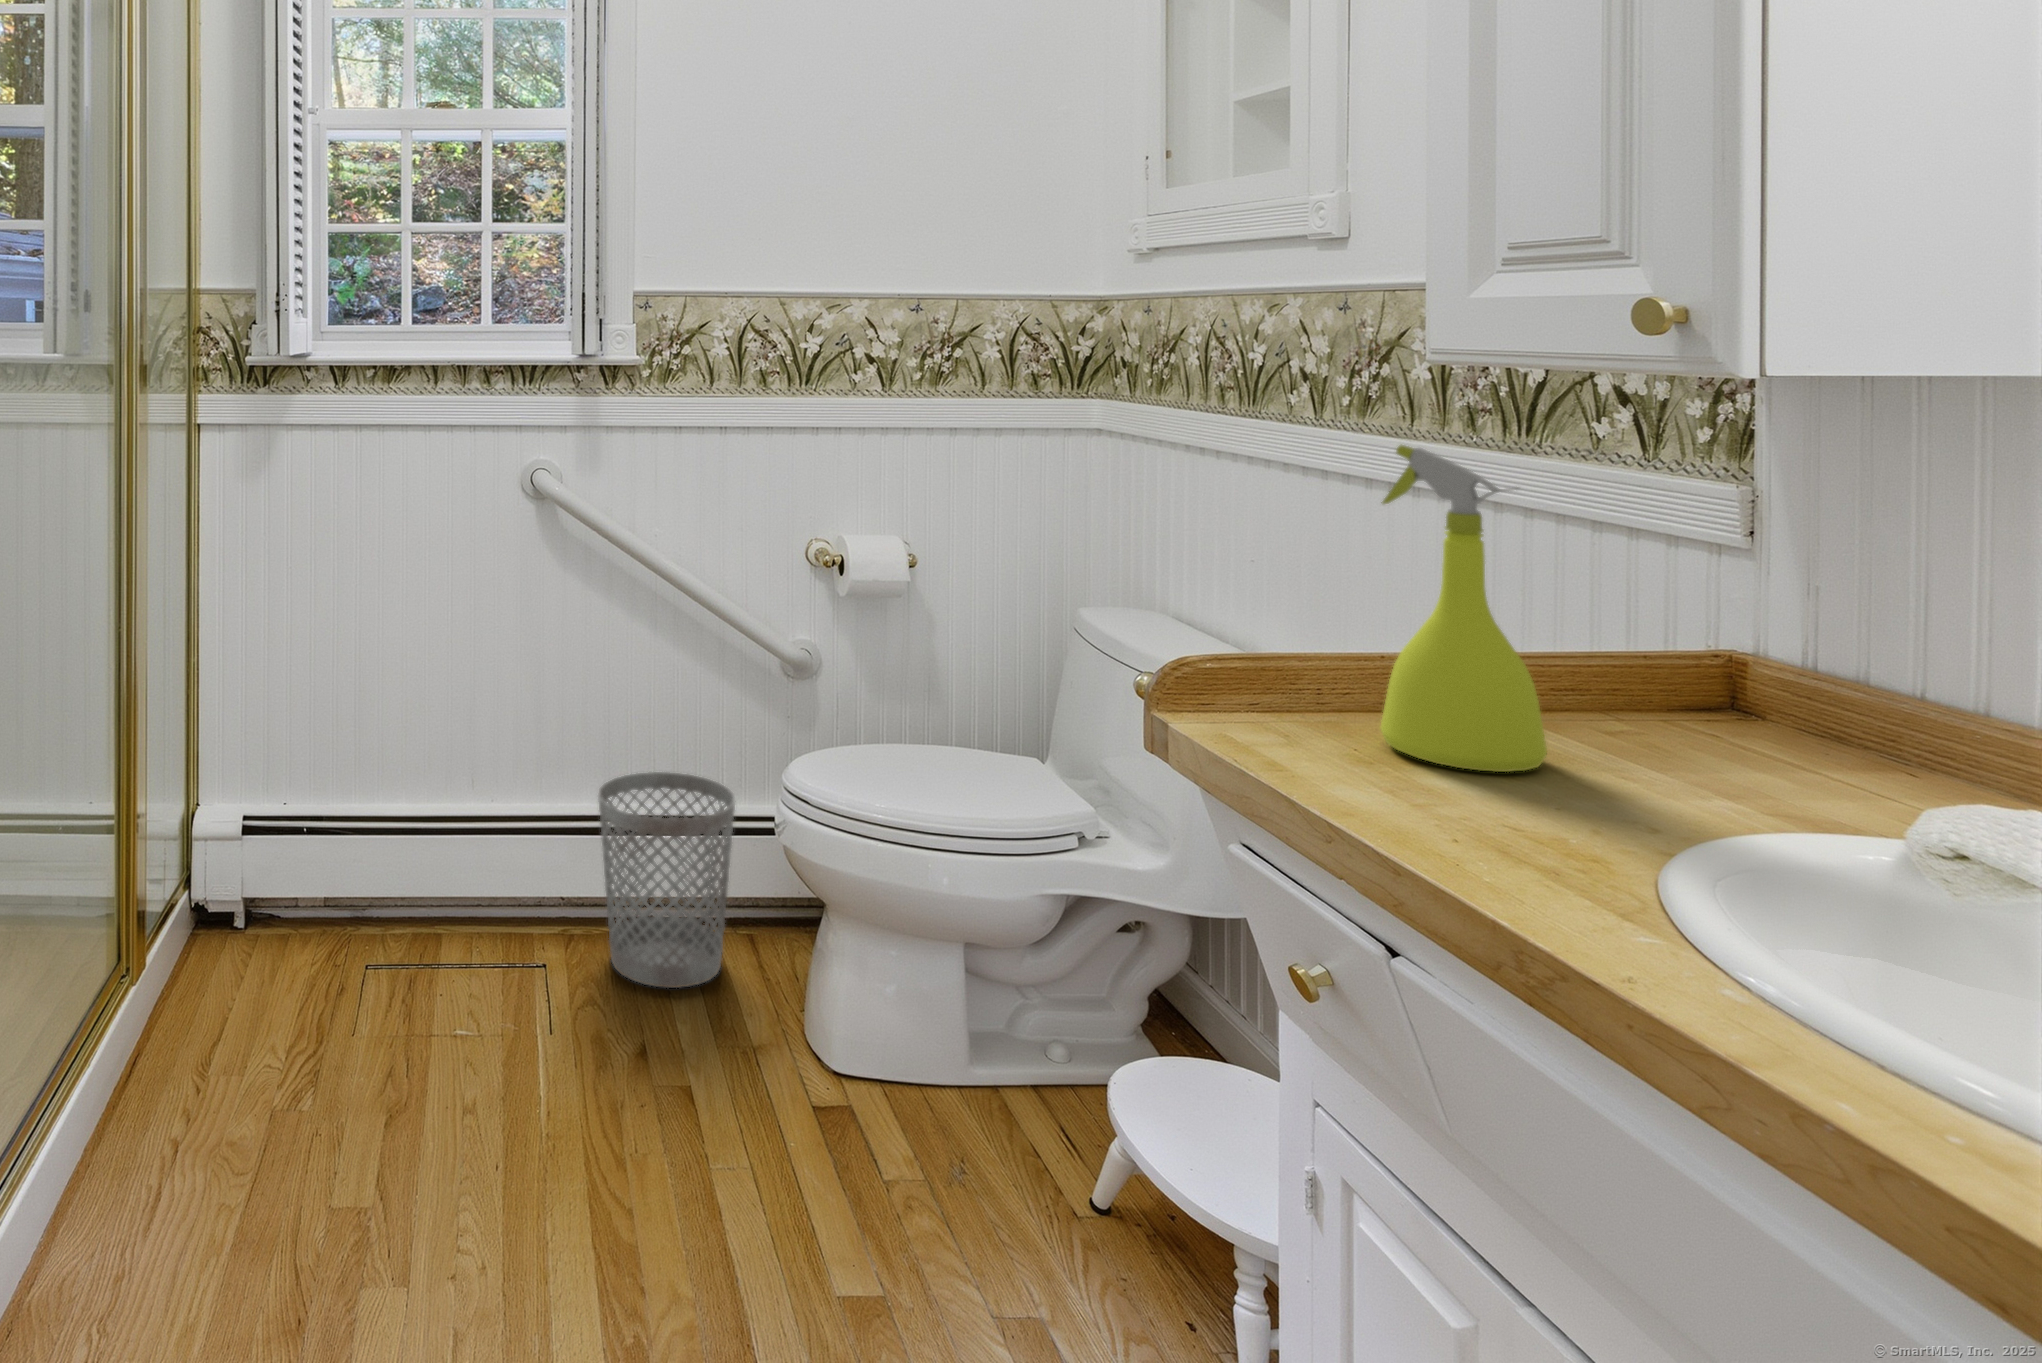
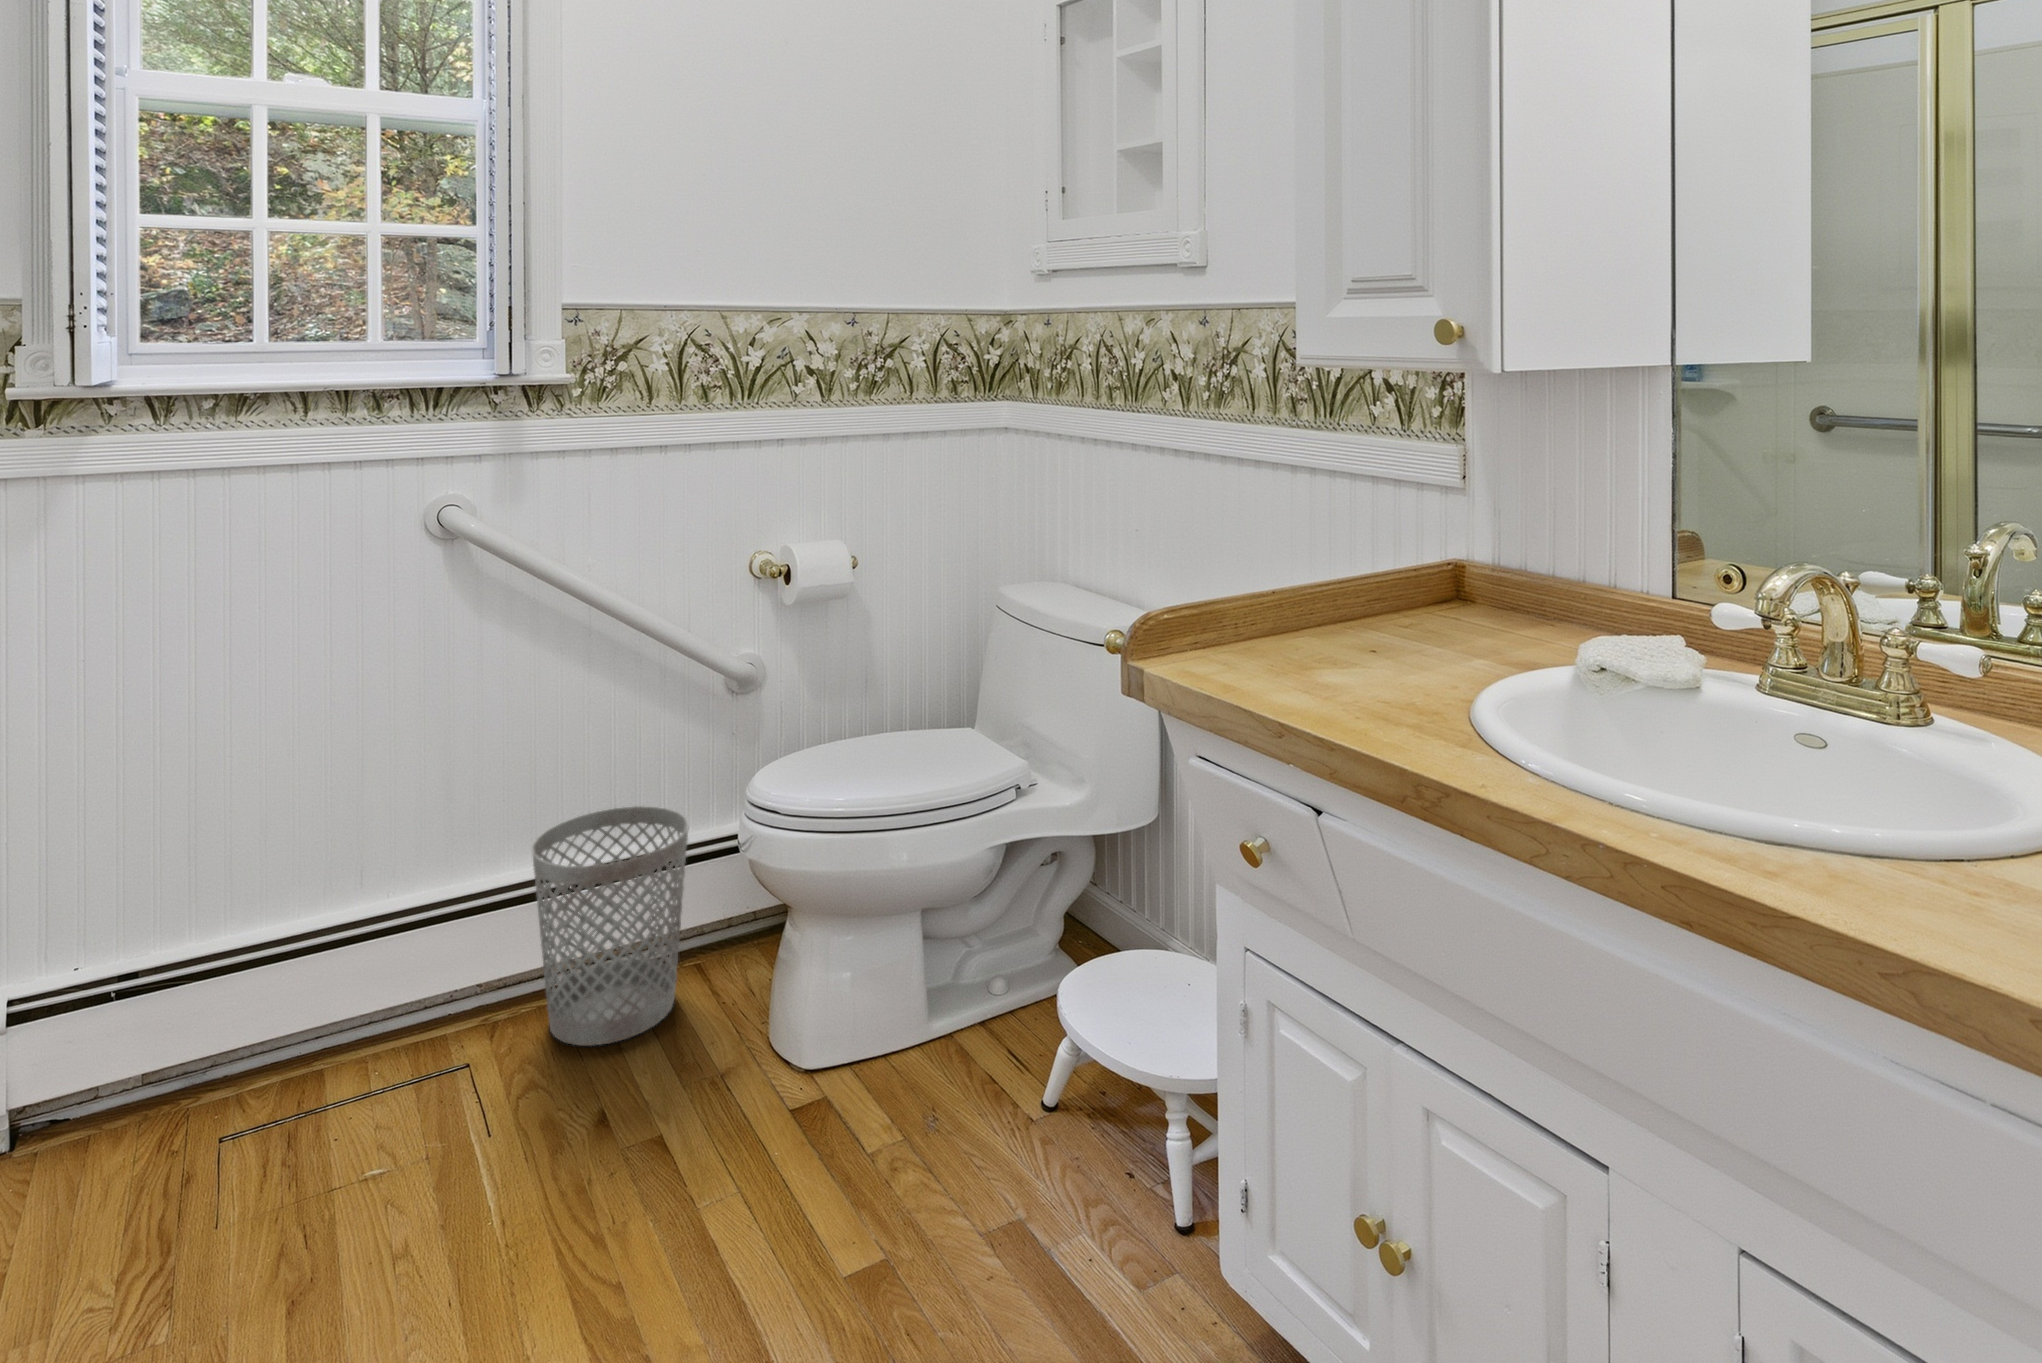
spray bottle: present [1381,445,1547,772] -> none [1335,432,1453,695]

